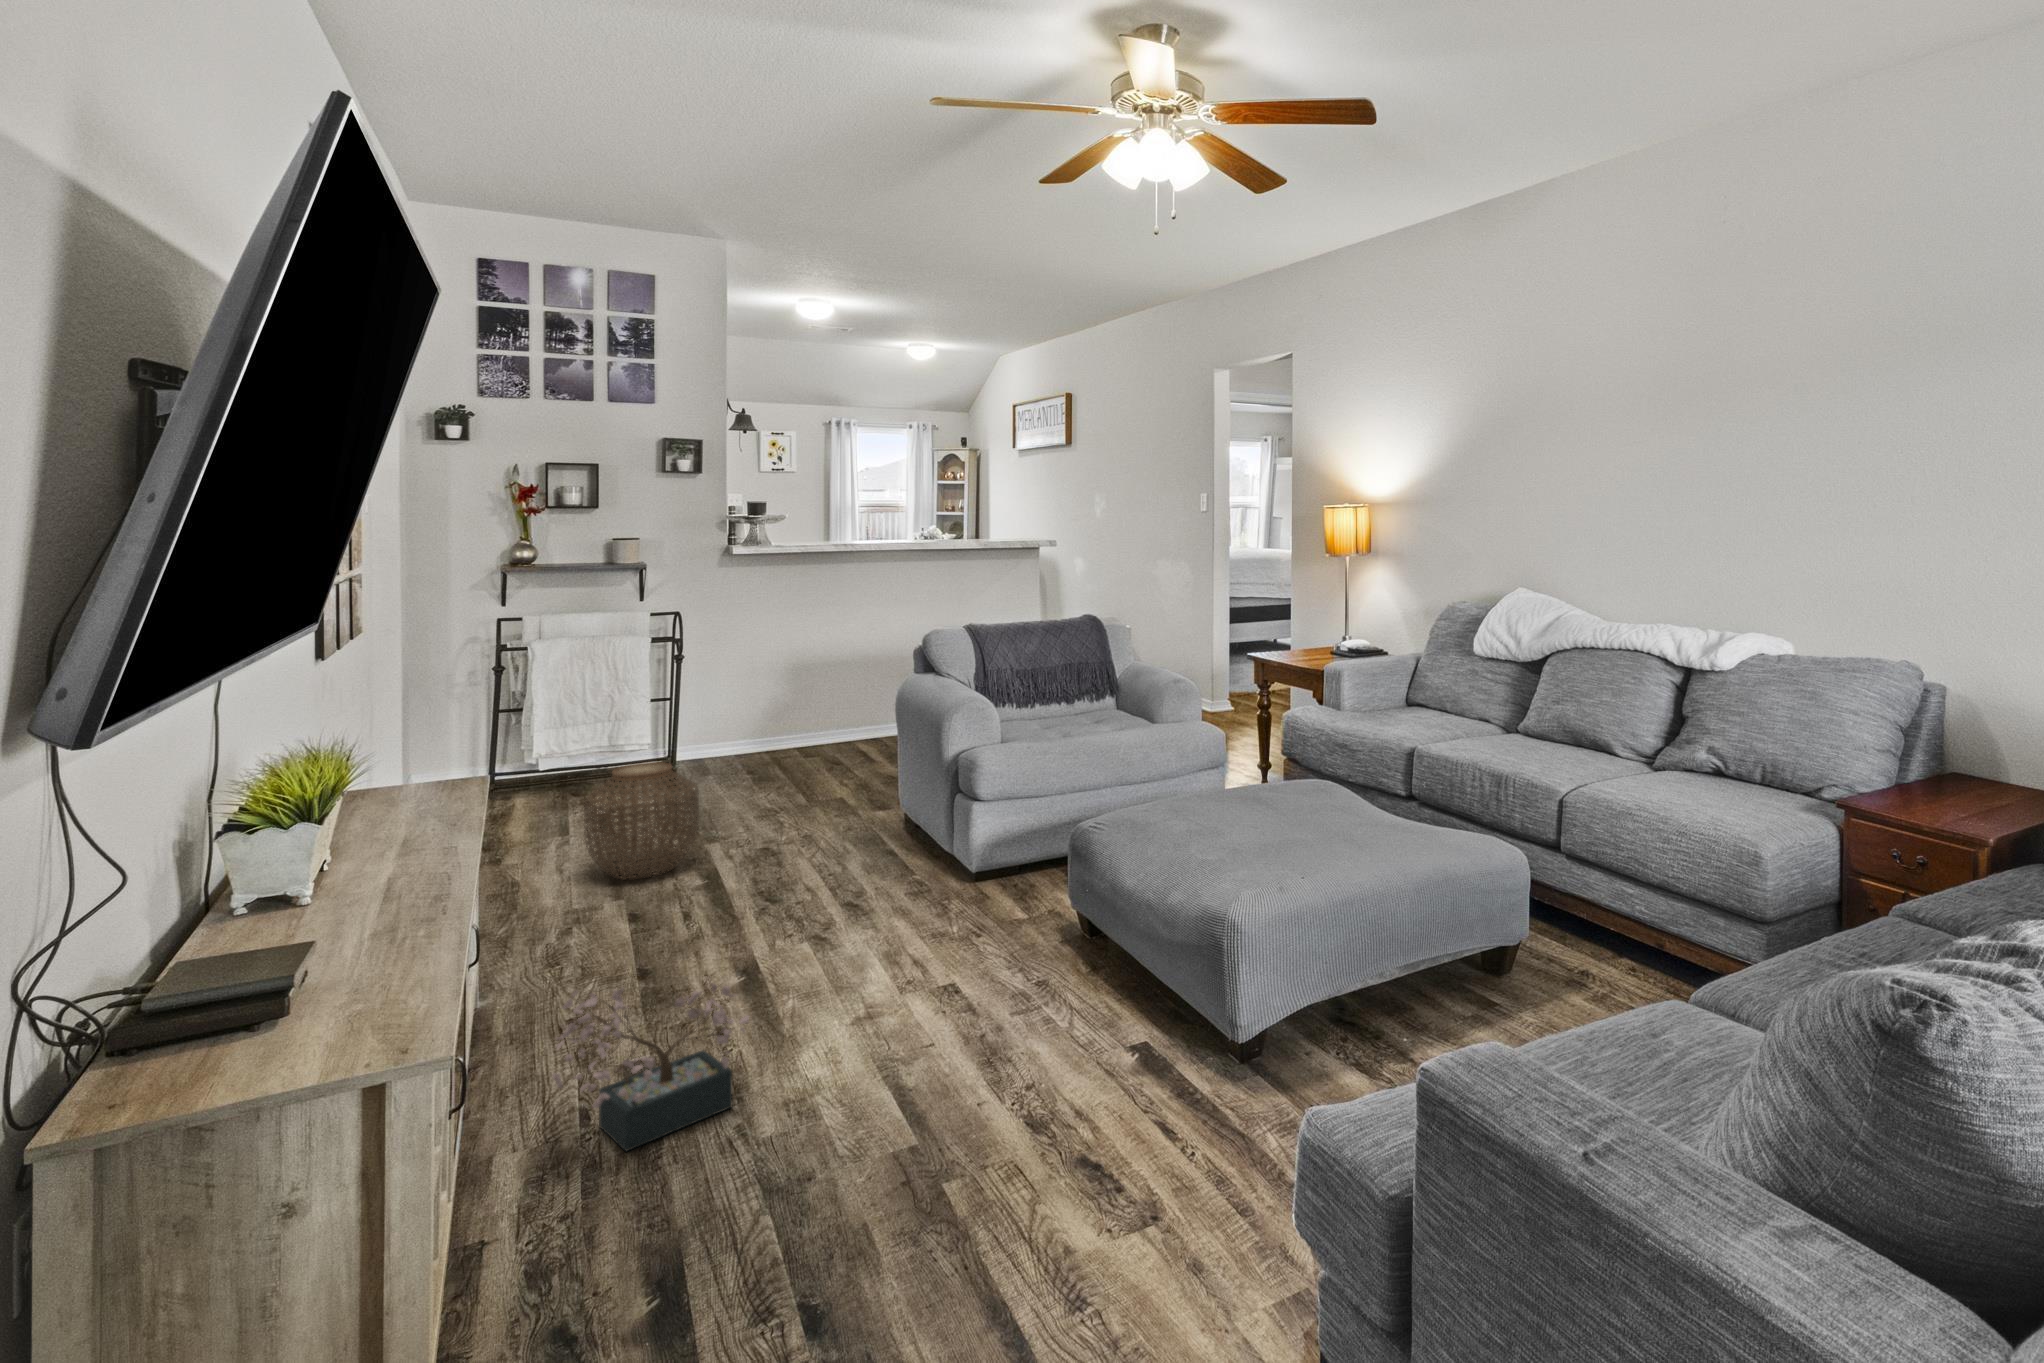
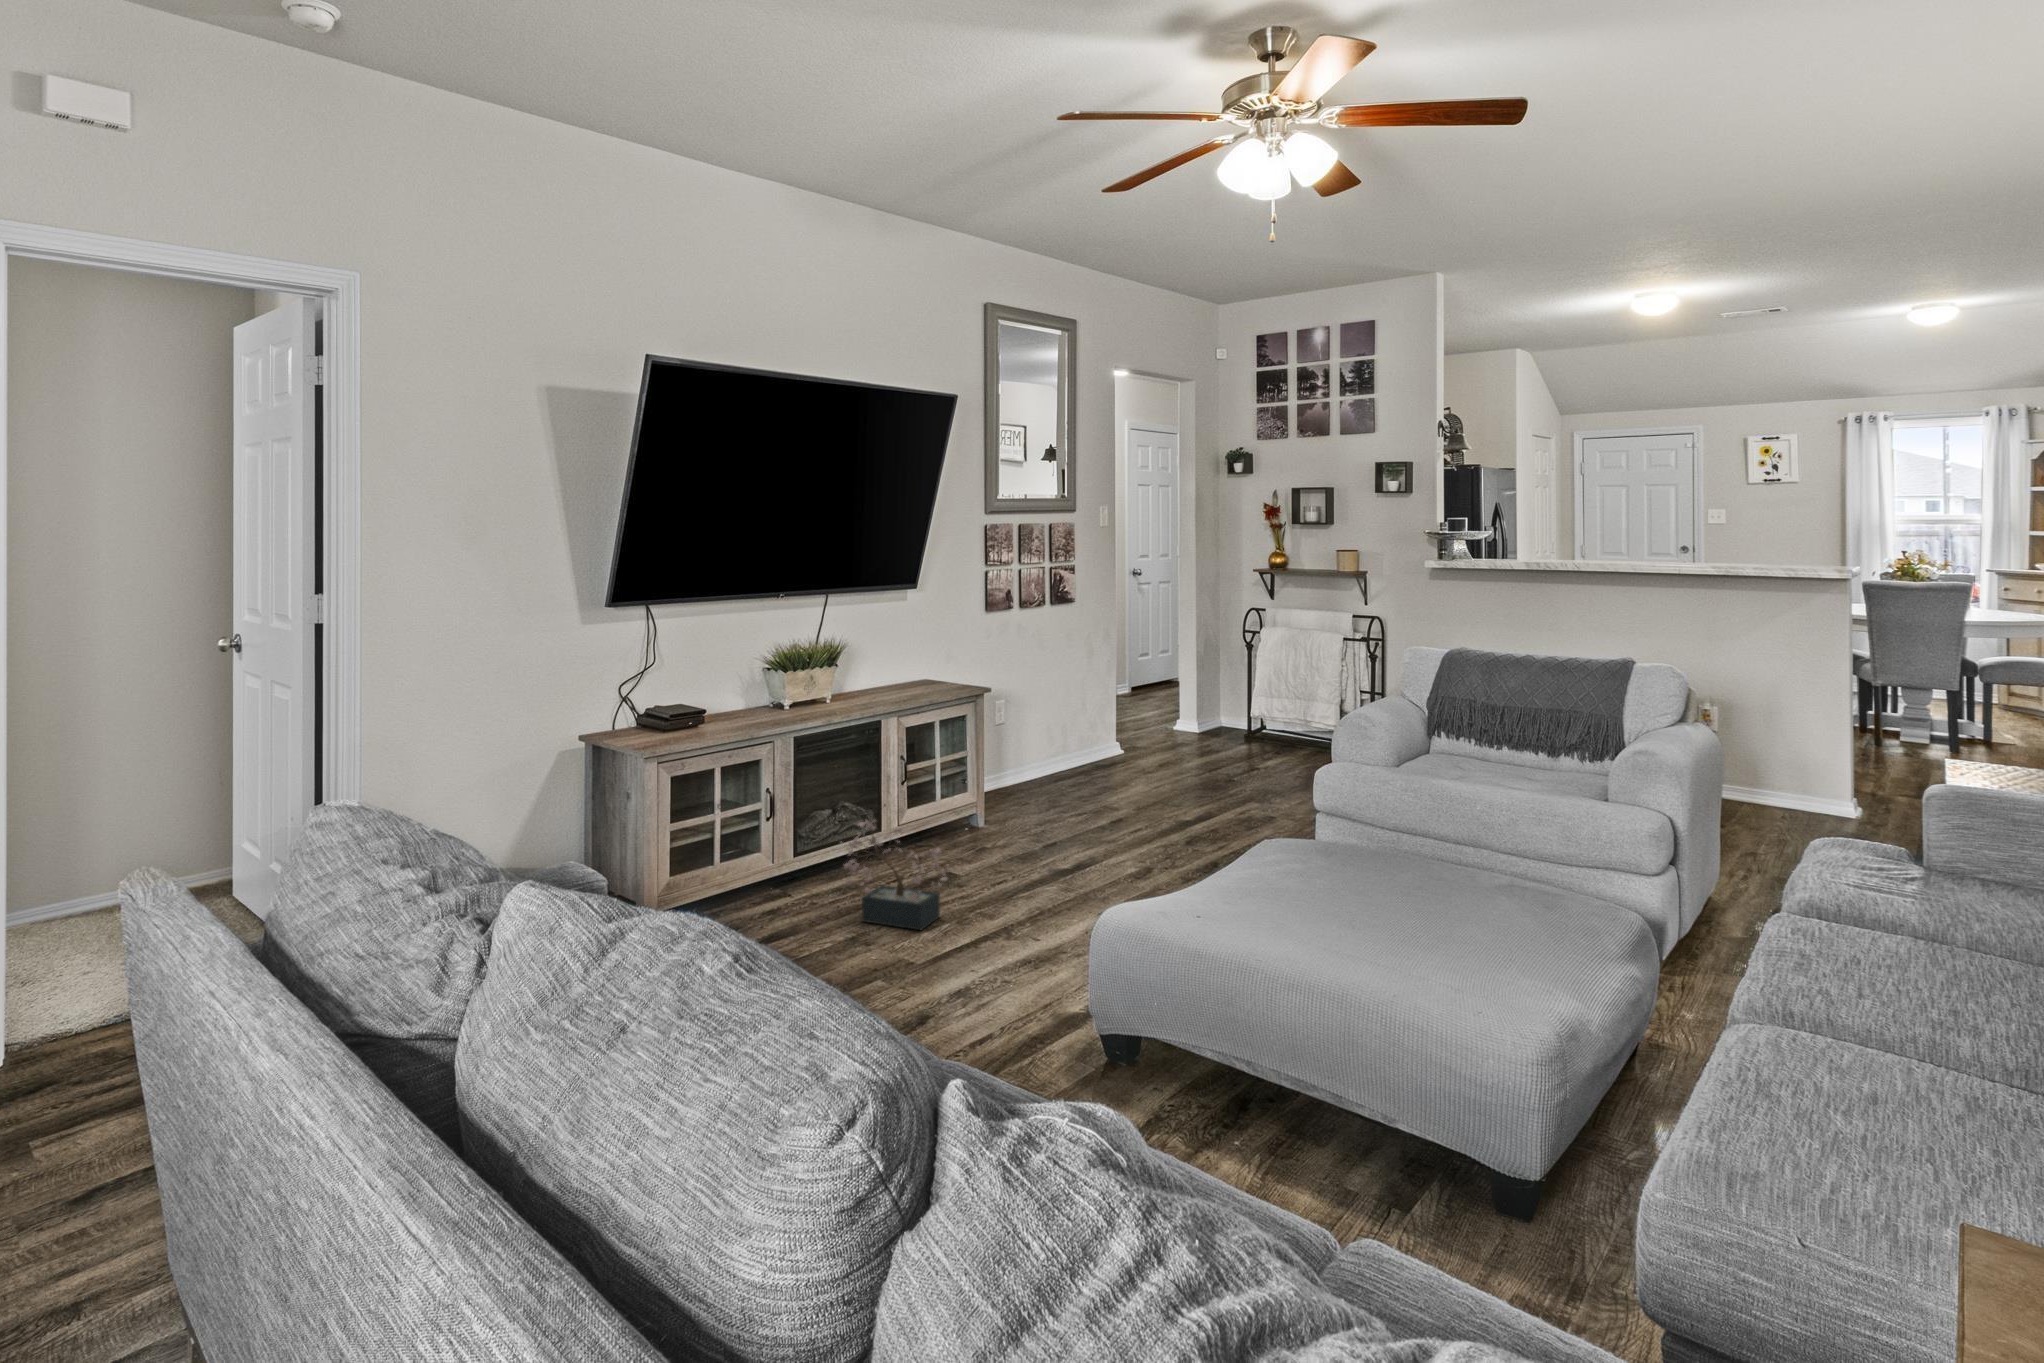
woven basket: present [584,762,699,879] -> none [1153,733,1236,825]

